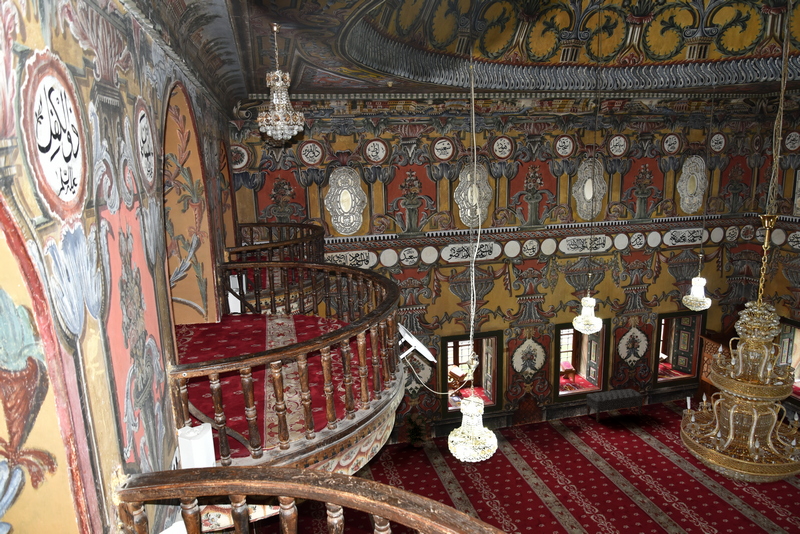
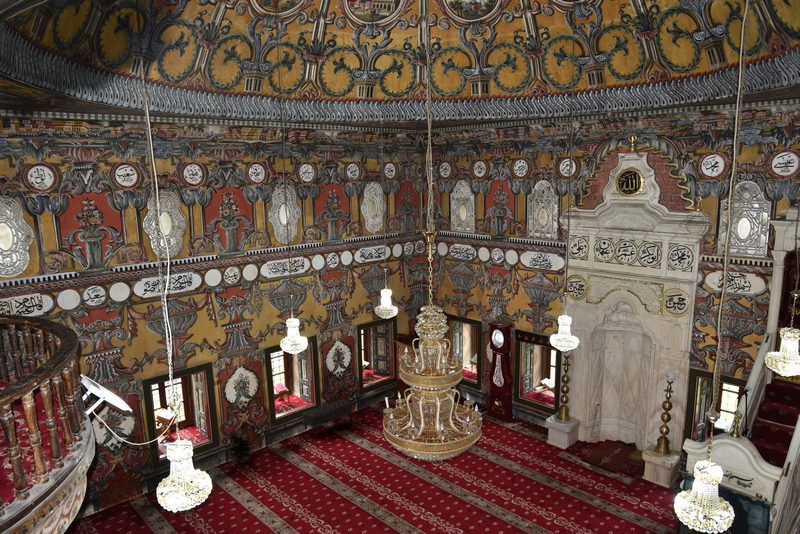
decorative plant: present [406,413,427,447] -> present [229,430,252,463]

